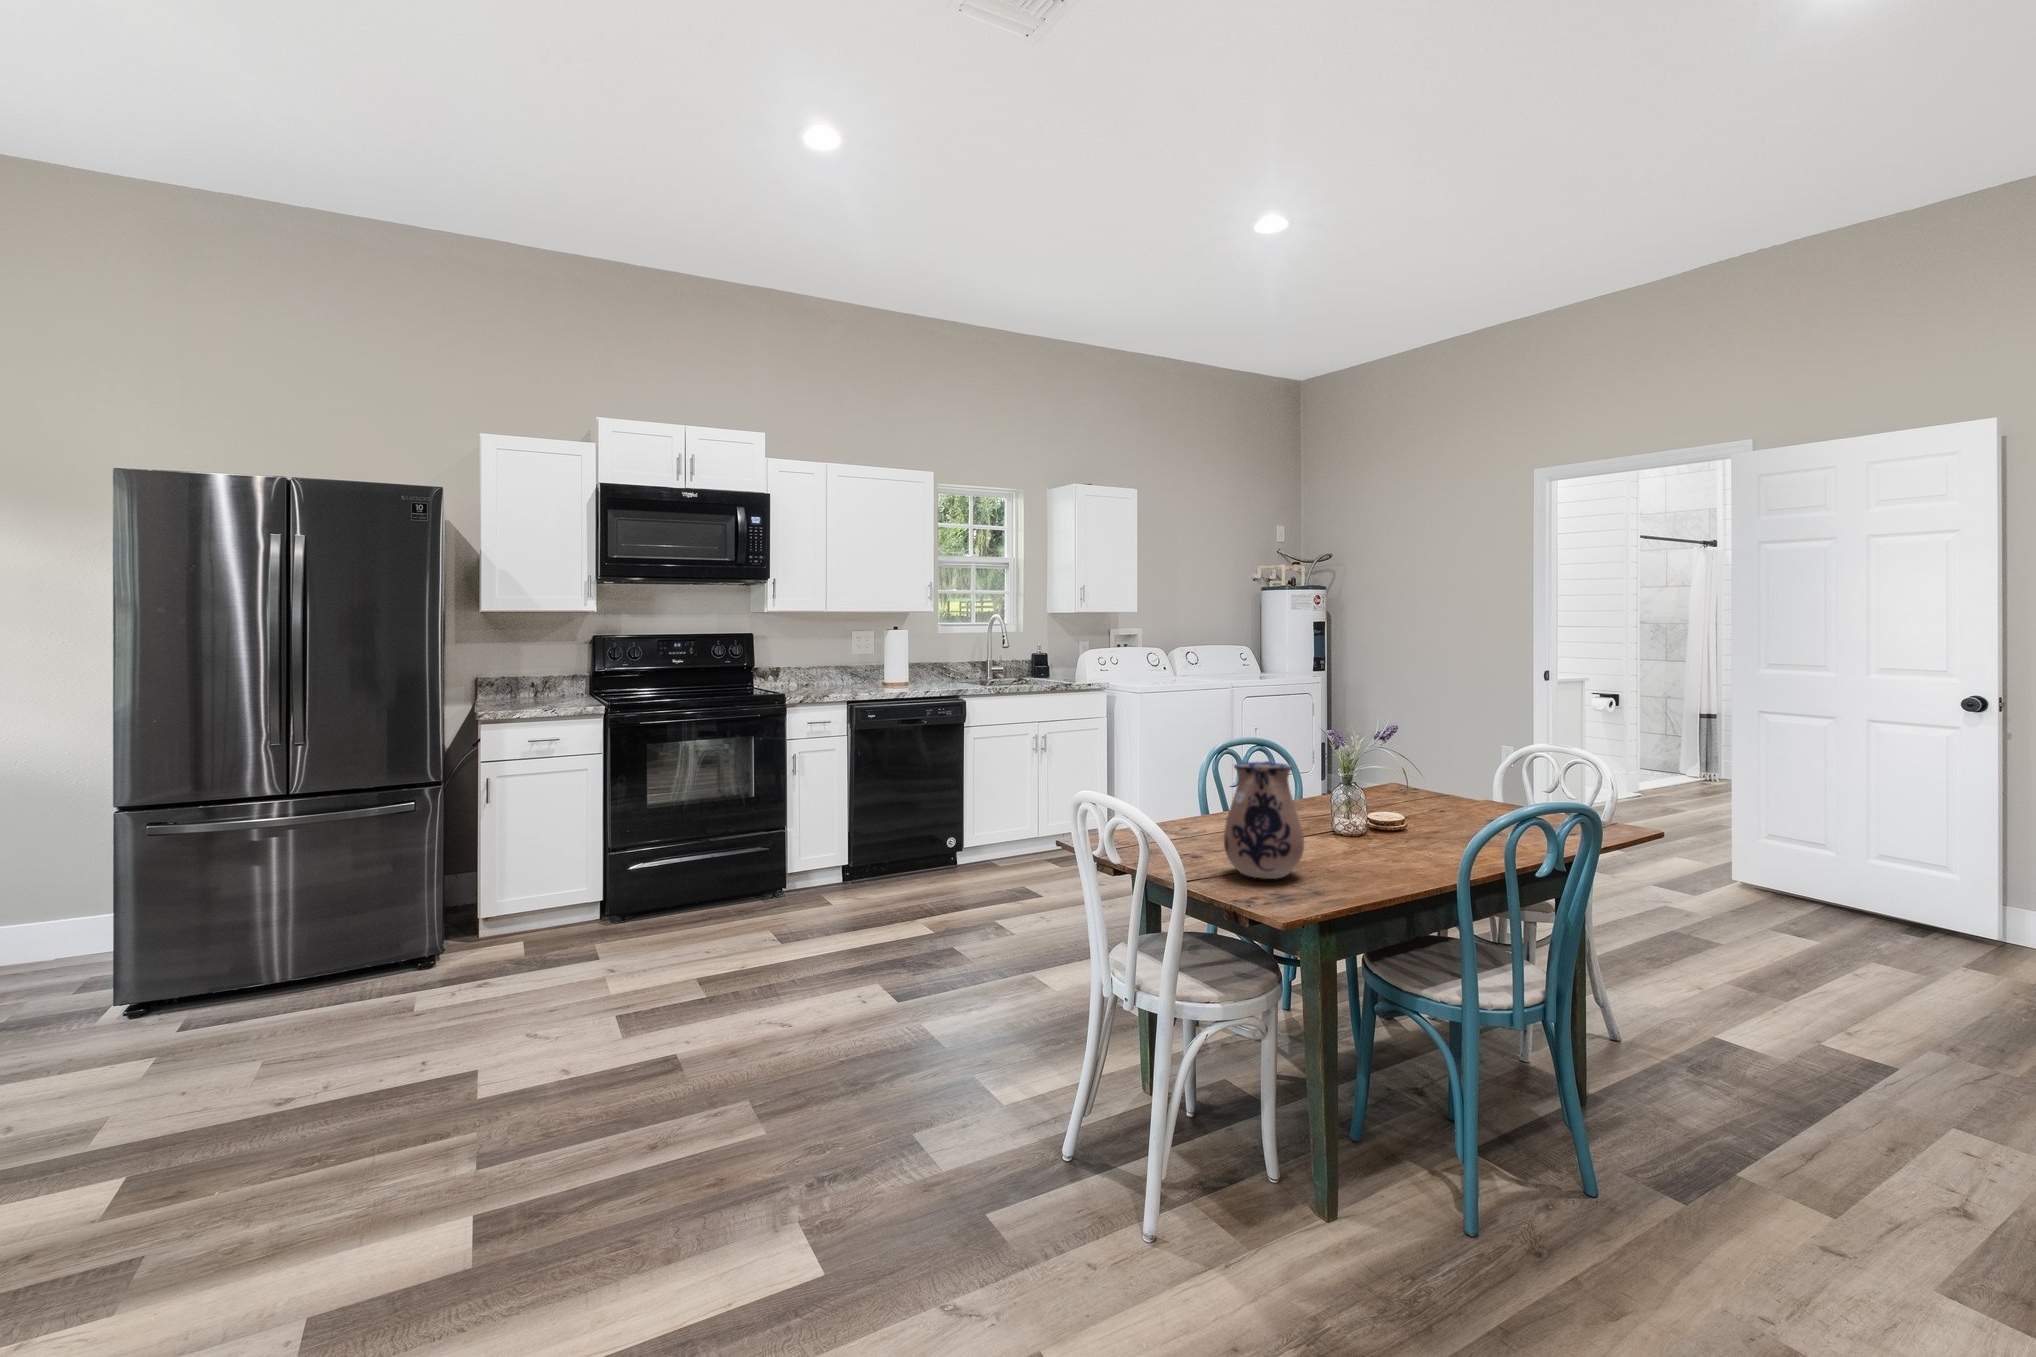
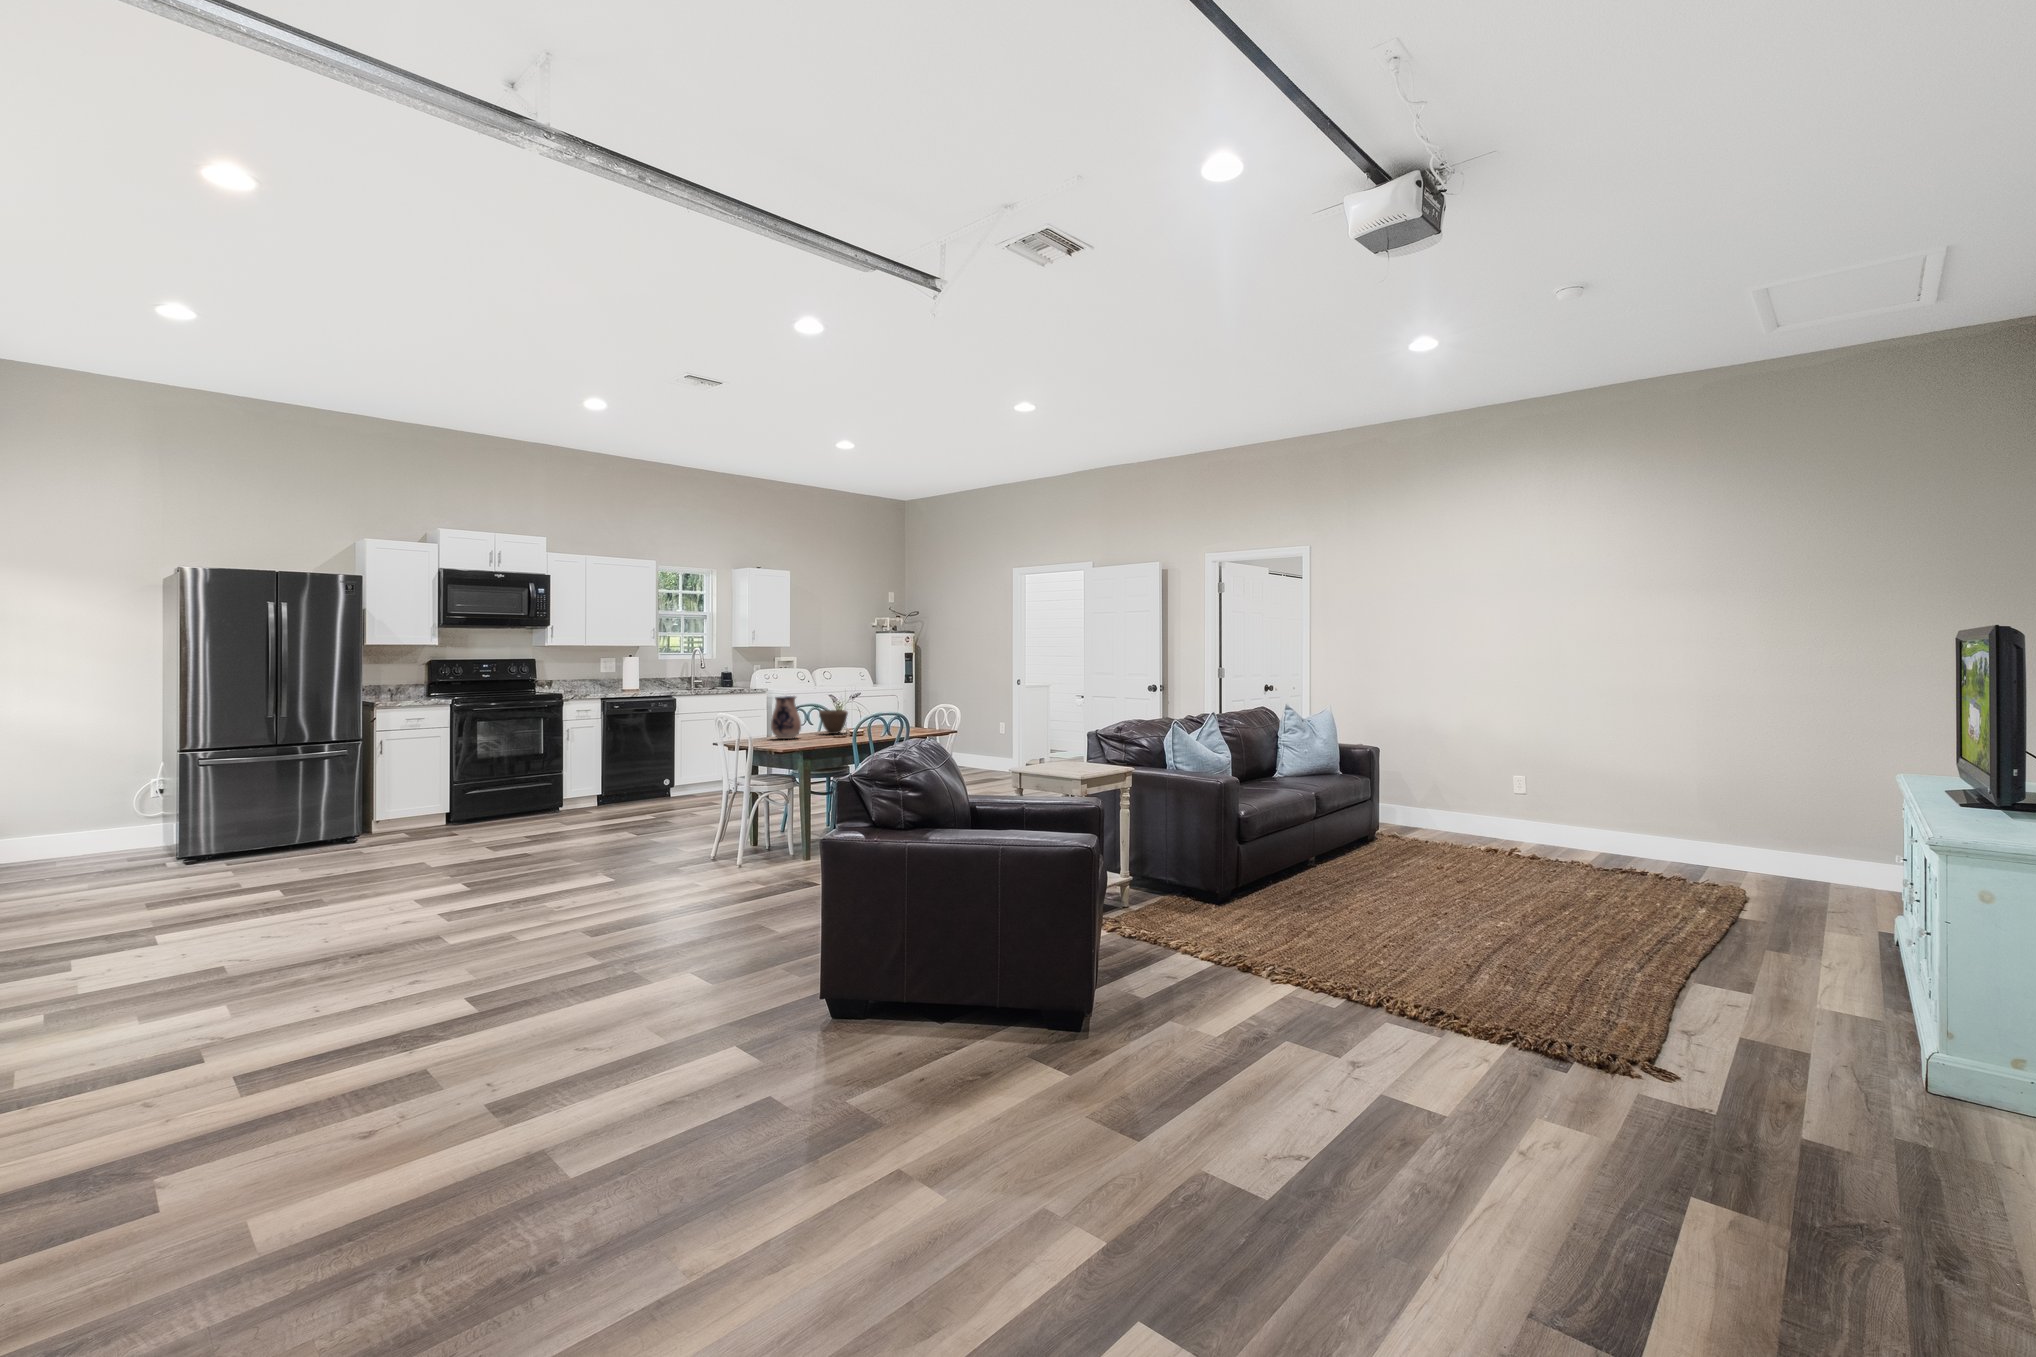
bowl: none [1323,786,1398,852] -> present [819,710,848,734]

